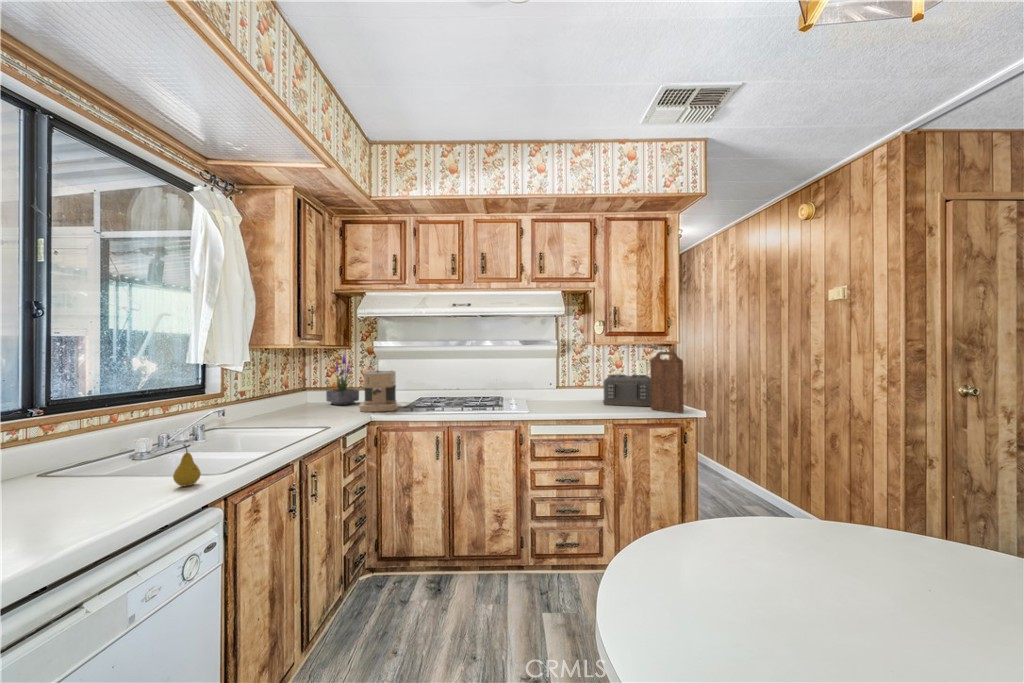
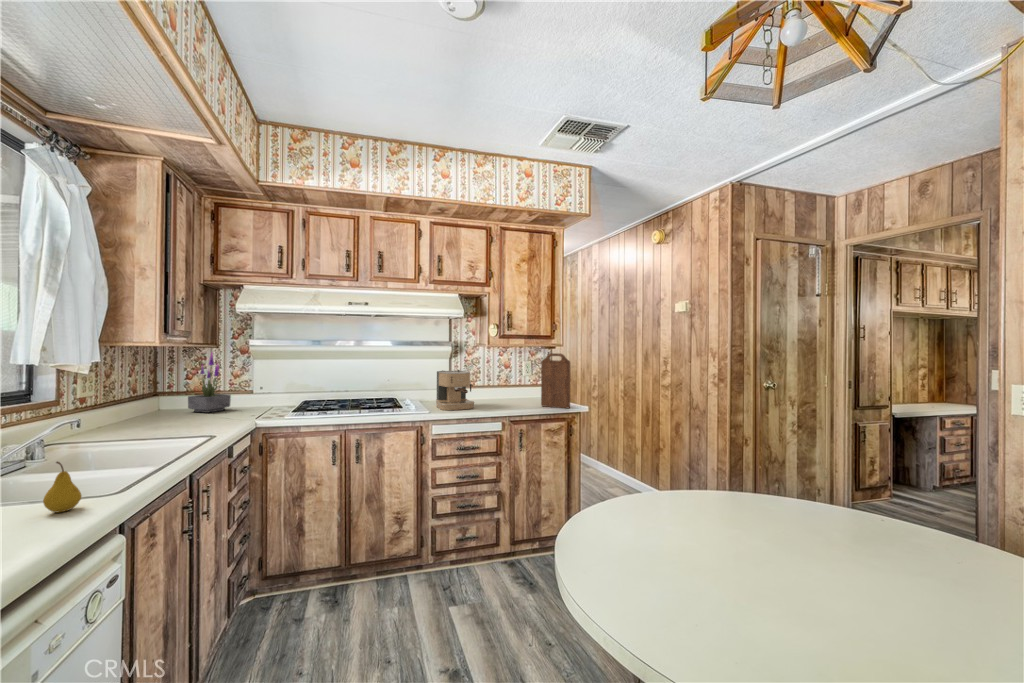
coffee maker: present [359,370,397,412] -> present [436,370,474,410]
toaster: present [603,374,651,406] -> none [497,375,541,403]

